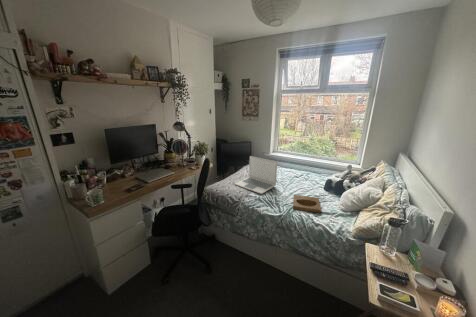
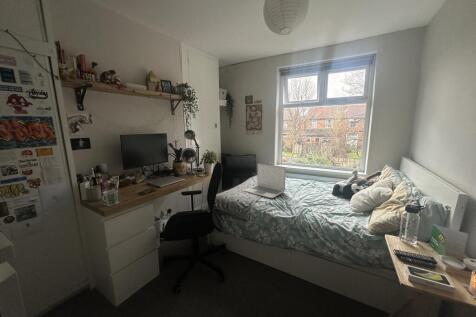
tray: present [293,195,321,213] -> none [304,198,333,213]

